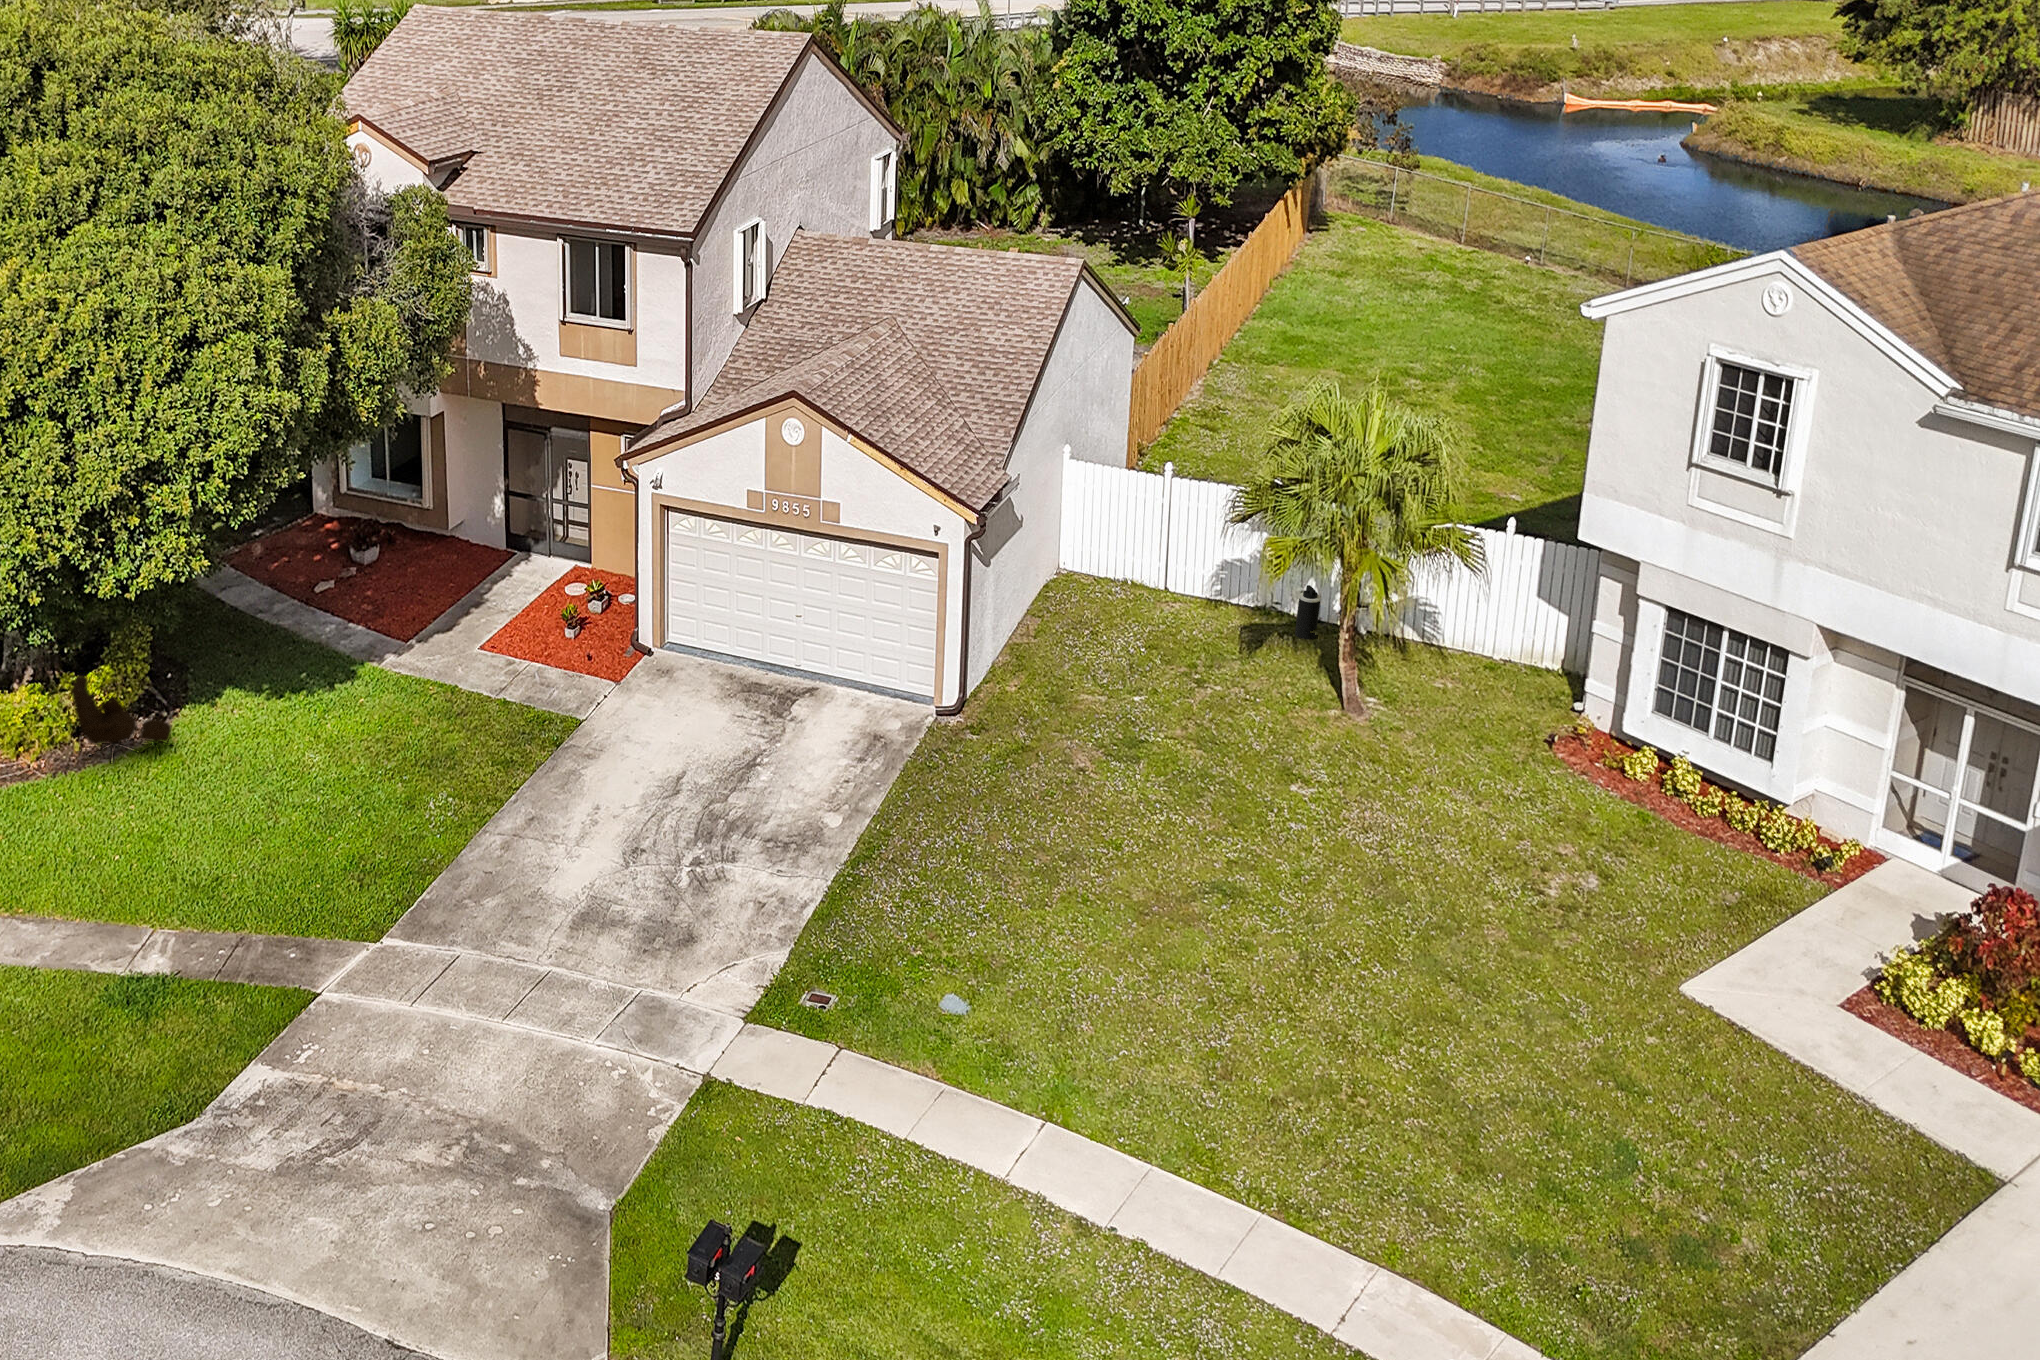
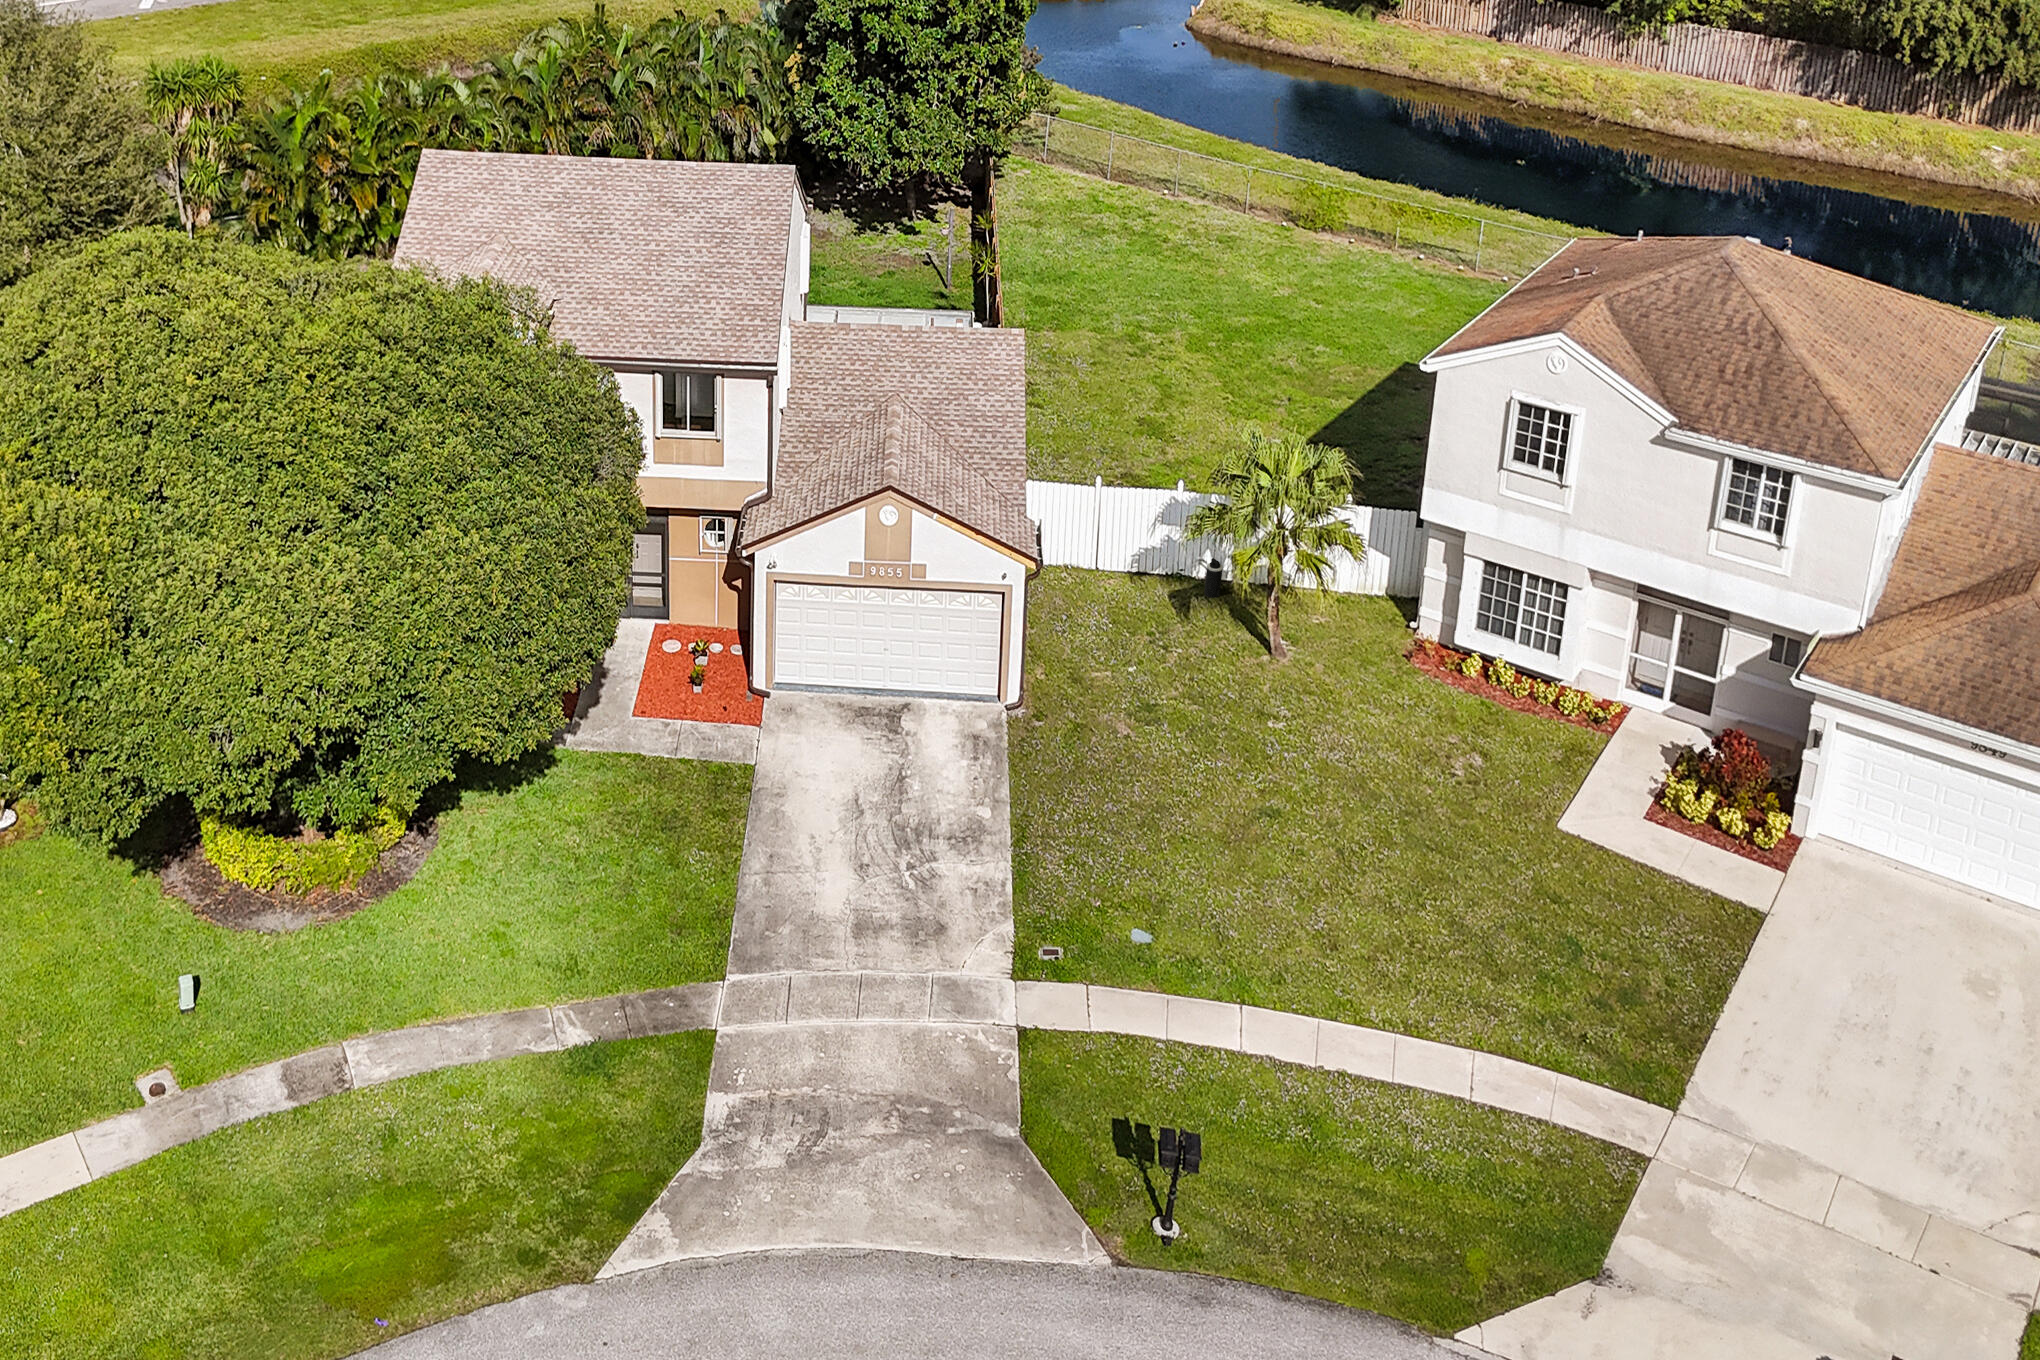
lounge chair: present [71,675,172,763] -> none [357,811,439,878]

